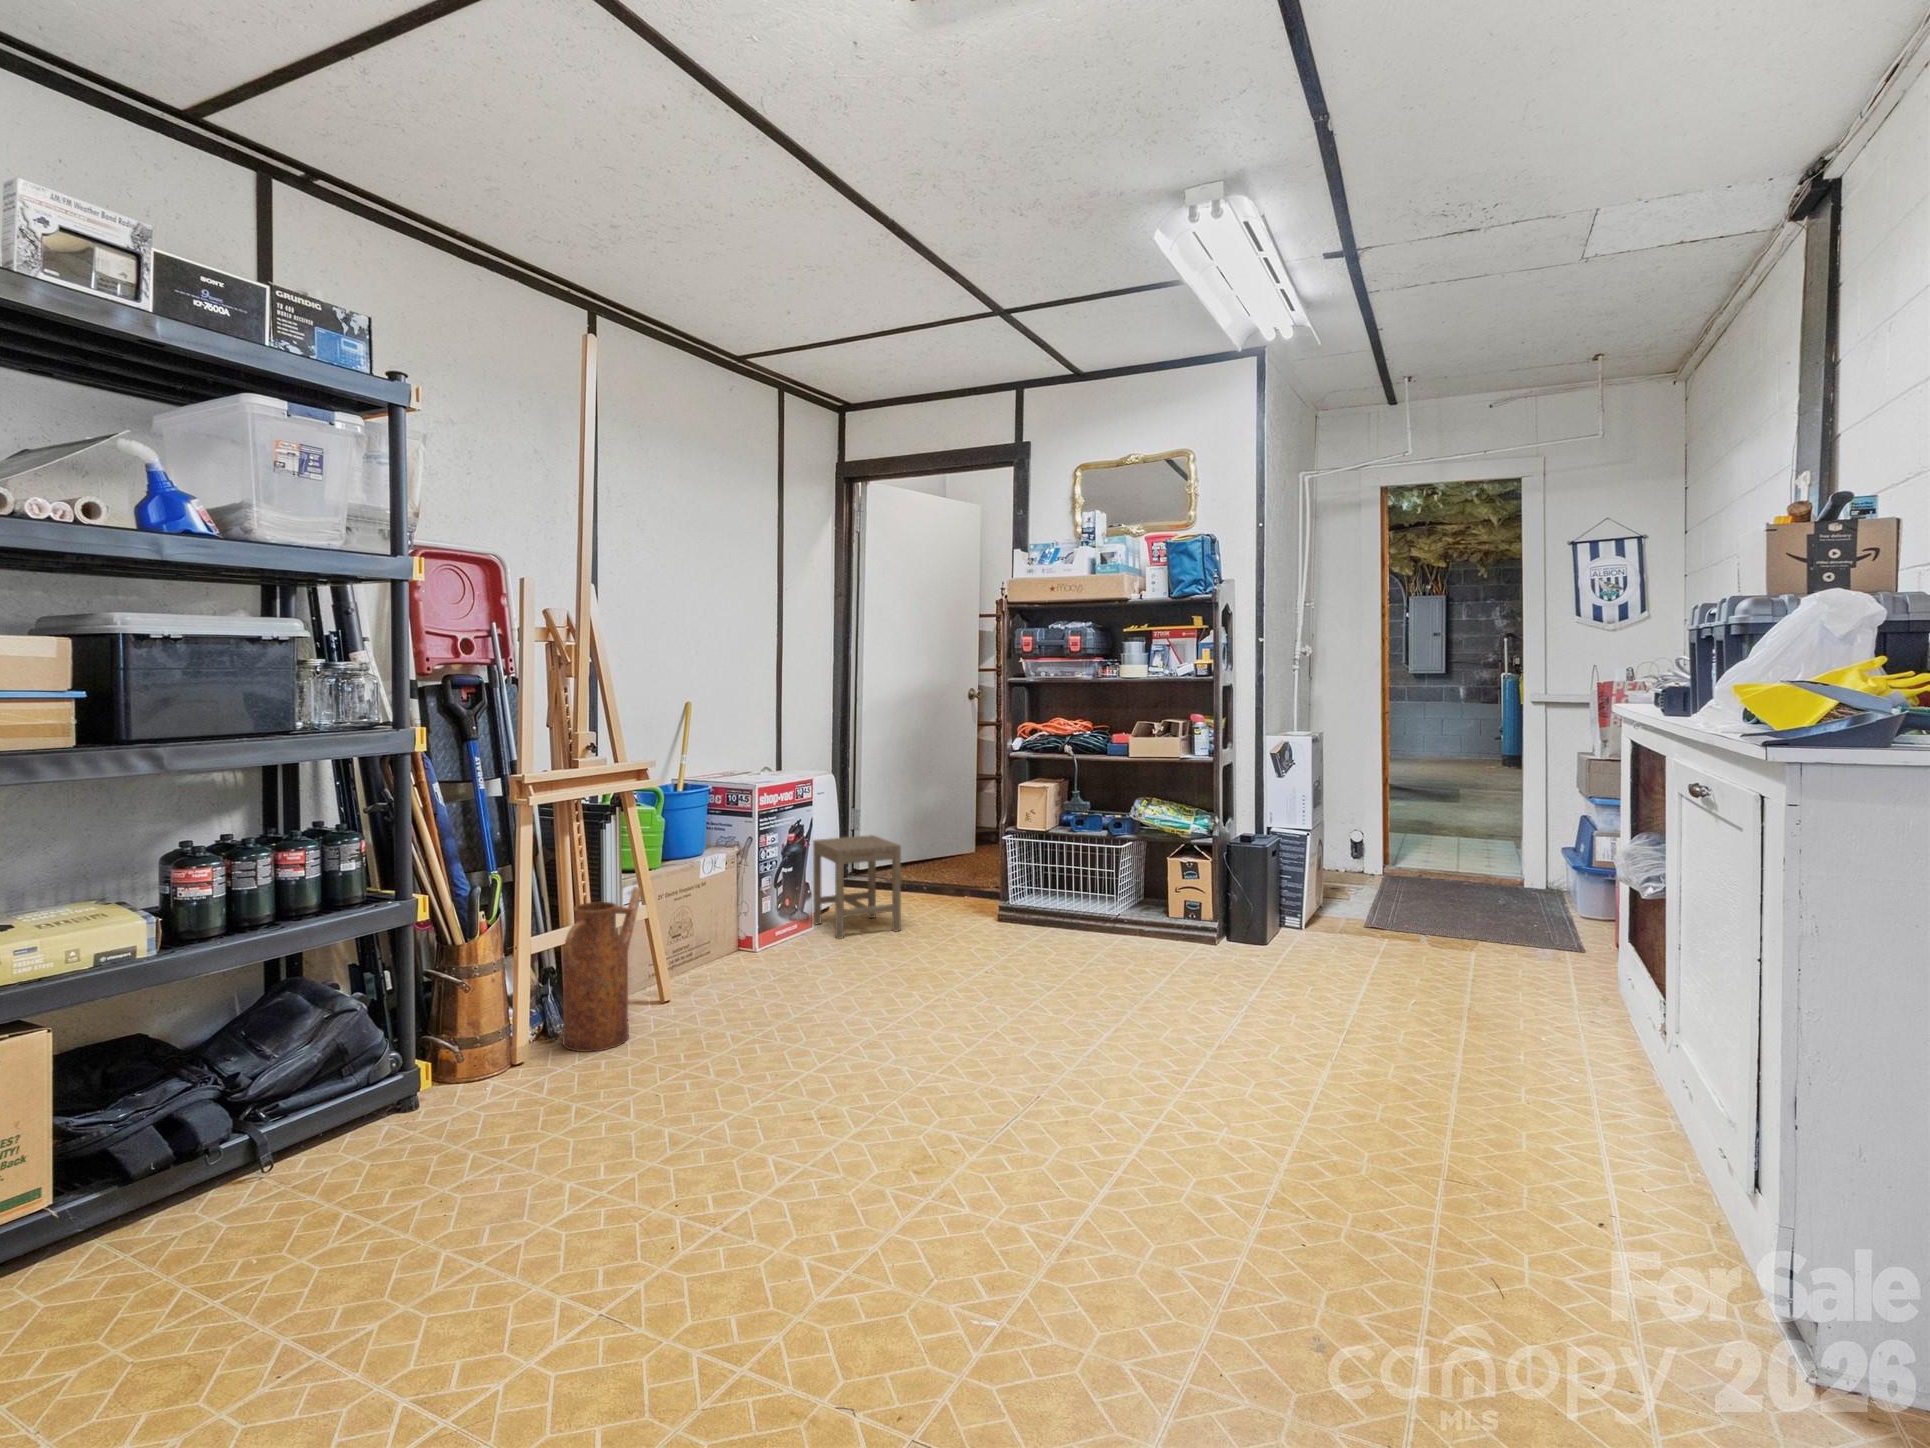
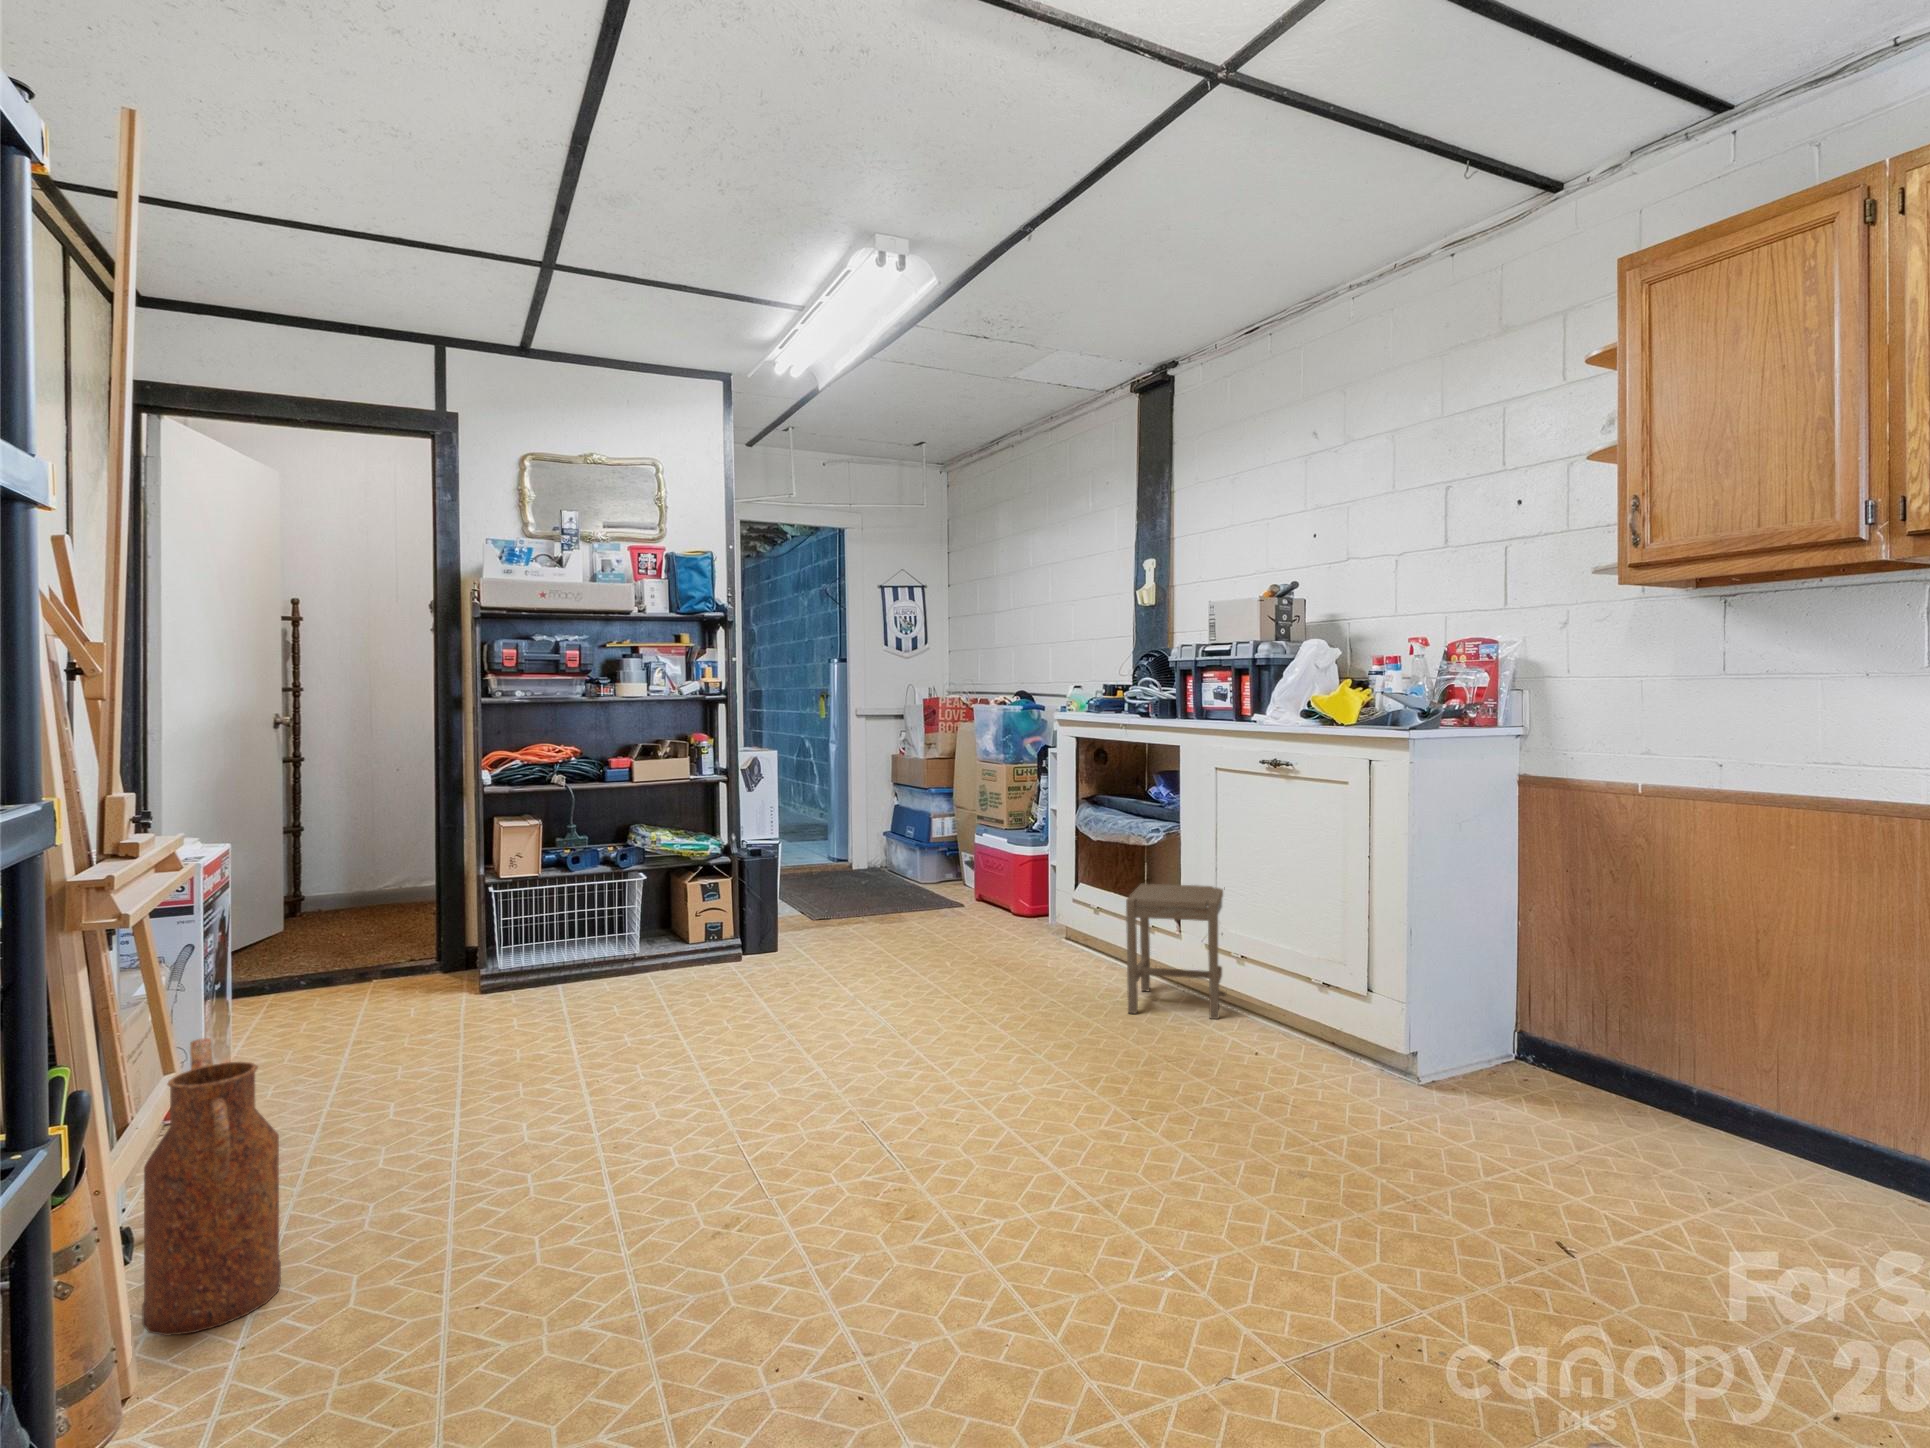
stool: present [813,835,901,939] -> present [1126,884,1226,1019]

